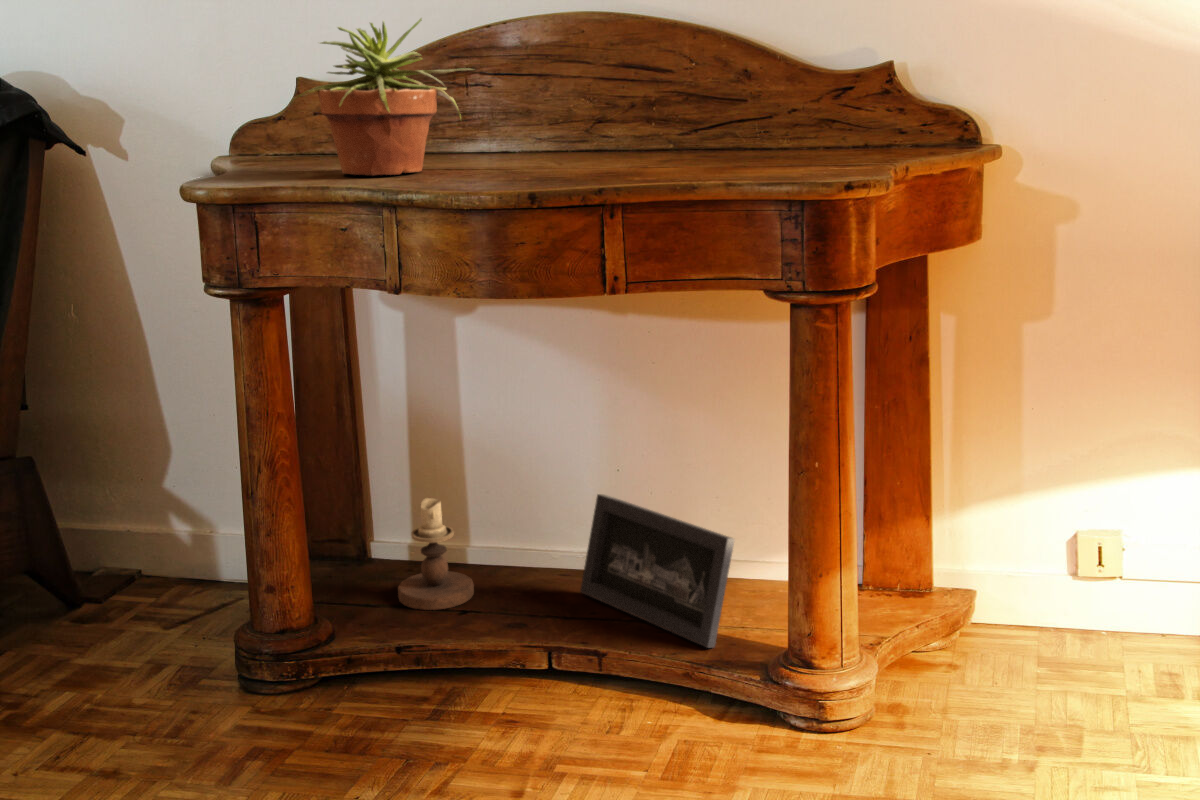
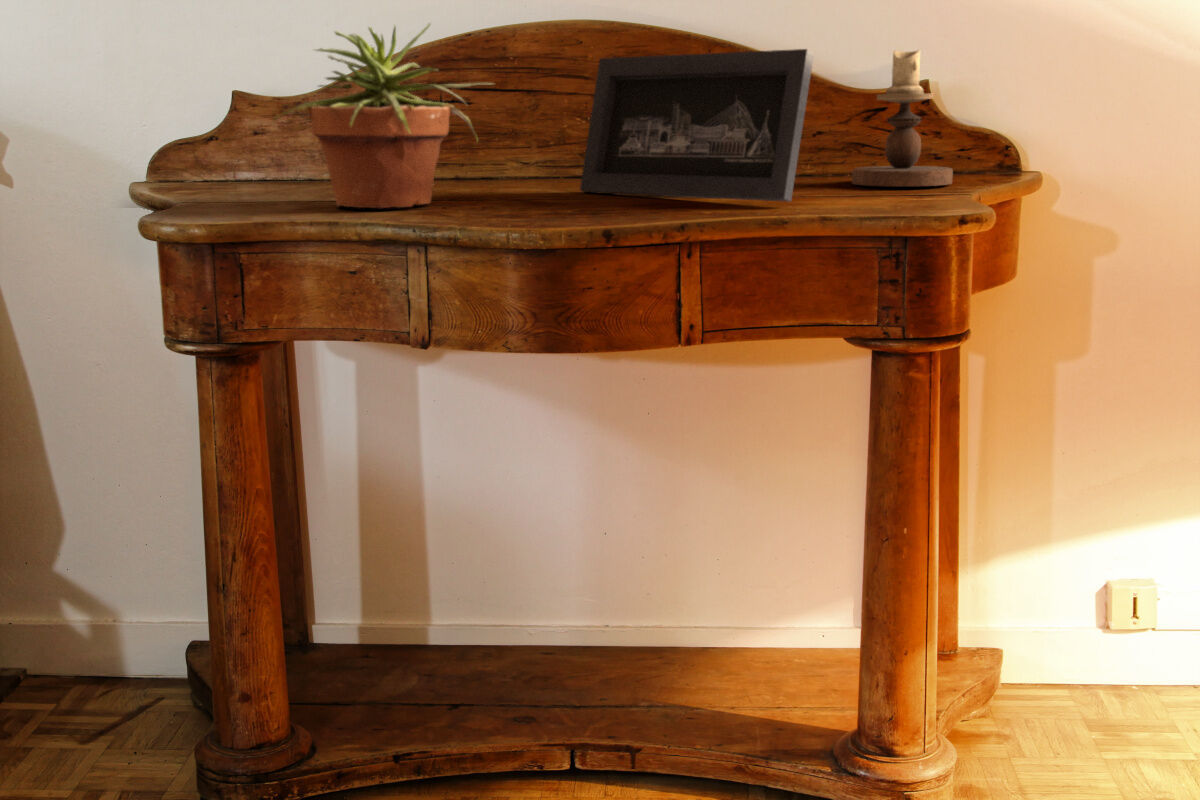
picture frame: present [580,494,734,648] -> present [580,49,814,202]
candlestick: present [398,498,474,610] -> present [852,50,953,187]

